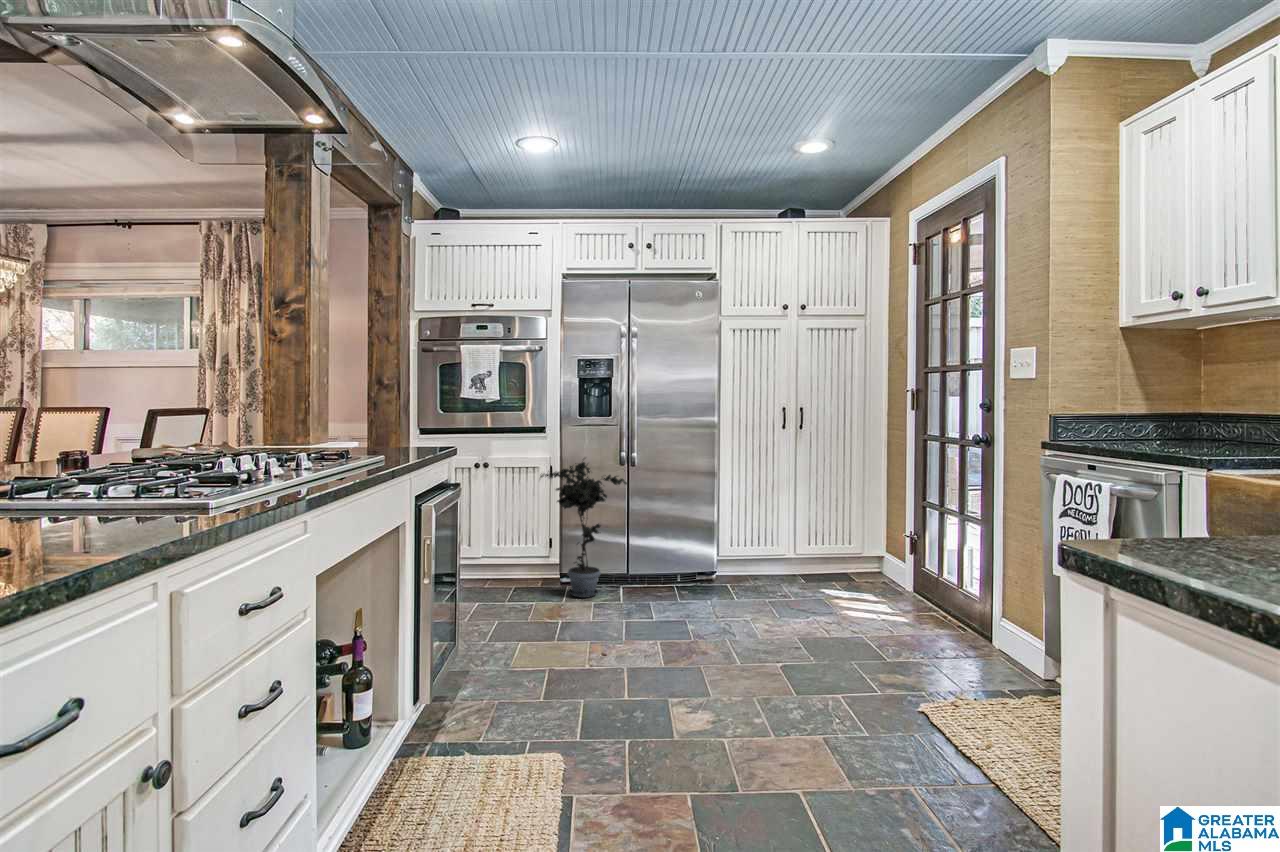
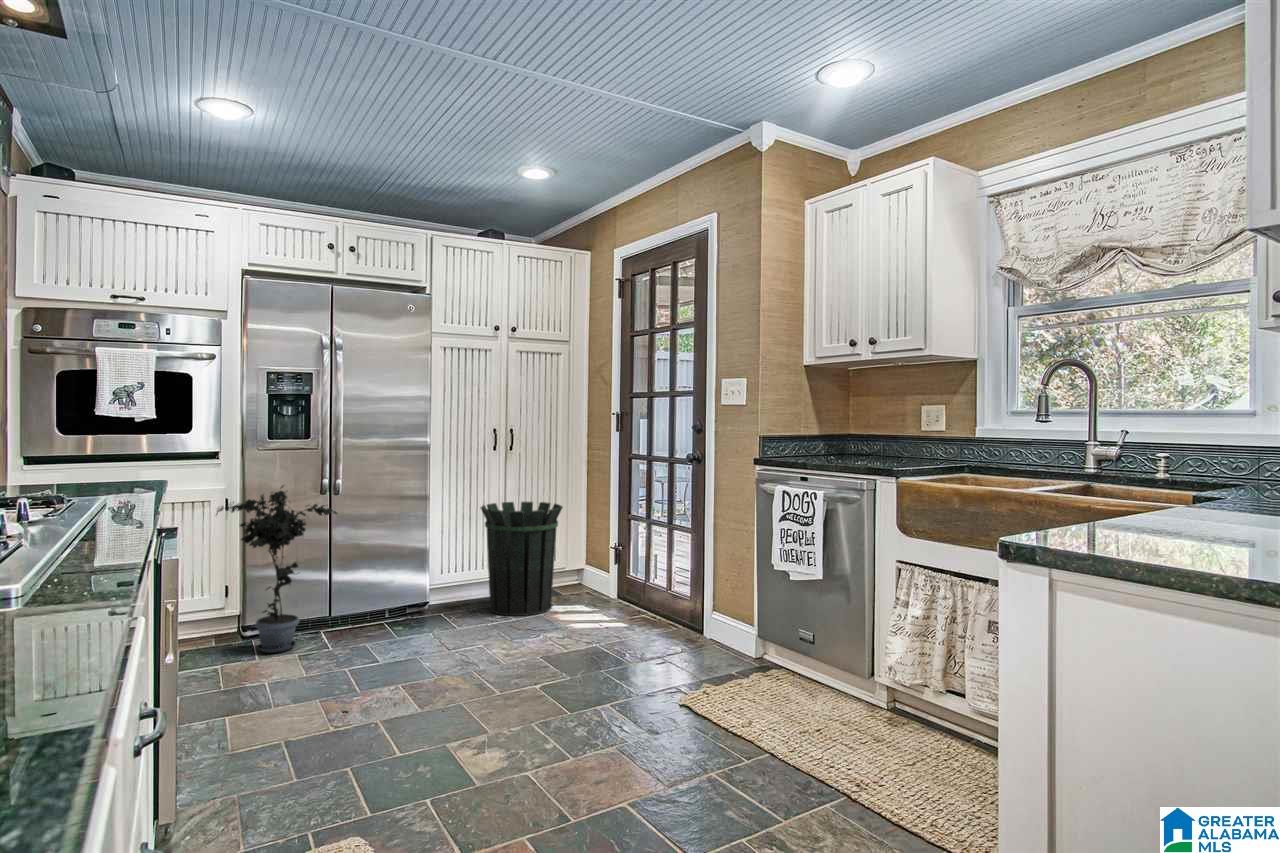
waste bin: none [763,481,848,595] -> present [481,502,563,616]

